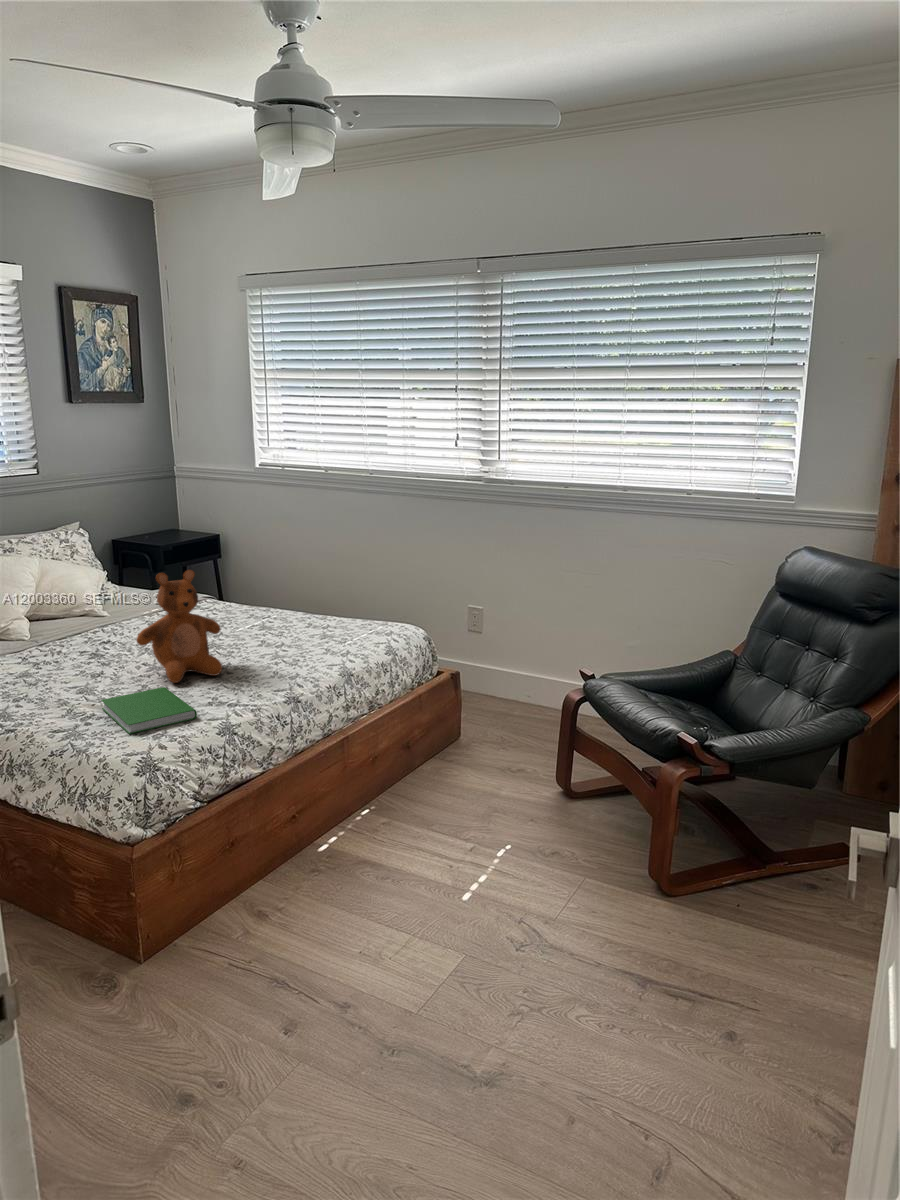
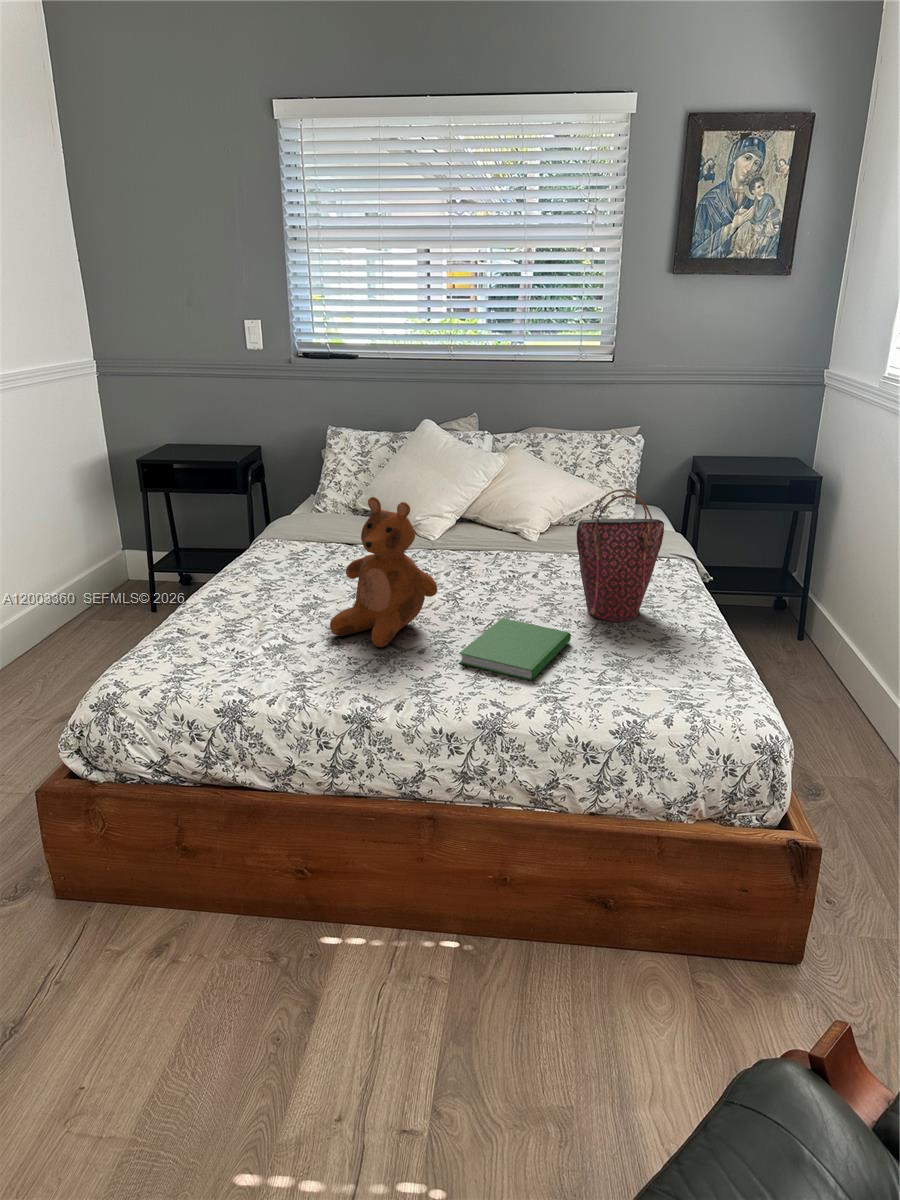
handbag: none [241,541,282,628] -> present [577,489,664,622]
hardcover book: present [101,687,197,734] -> present [459,618,571,680]

